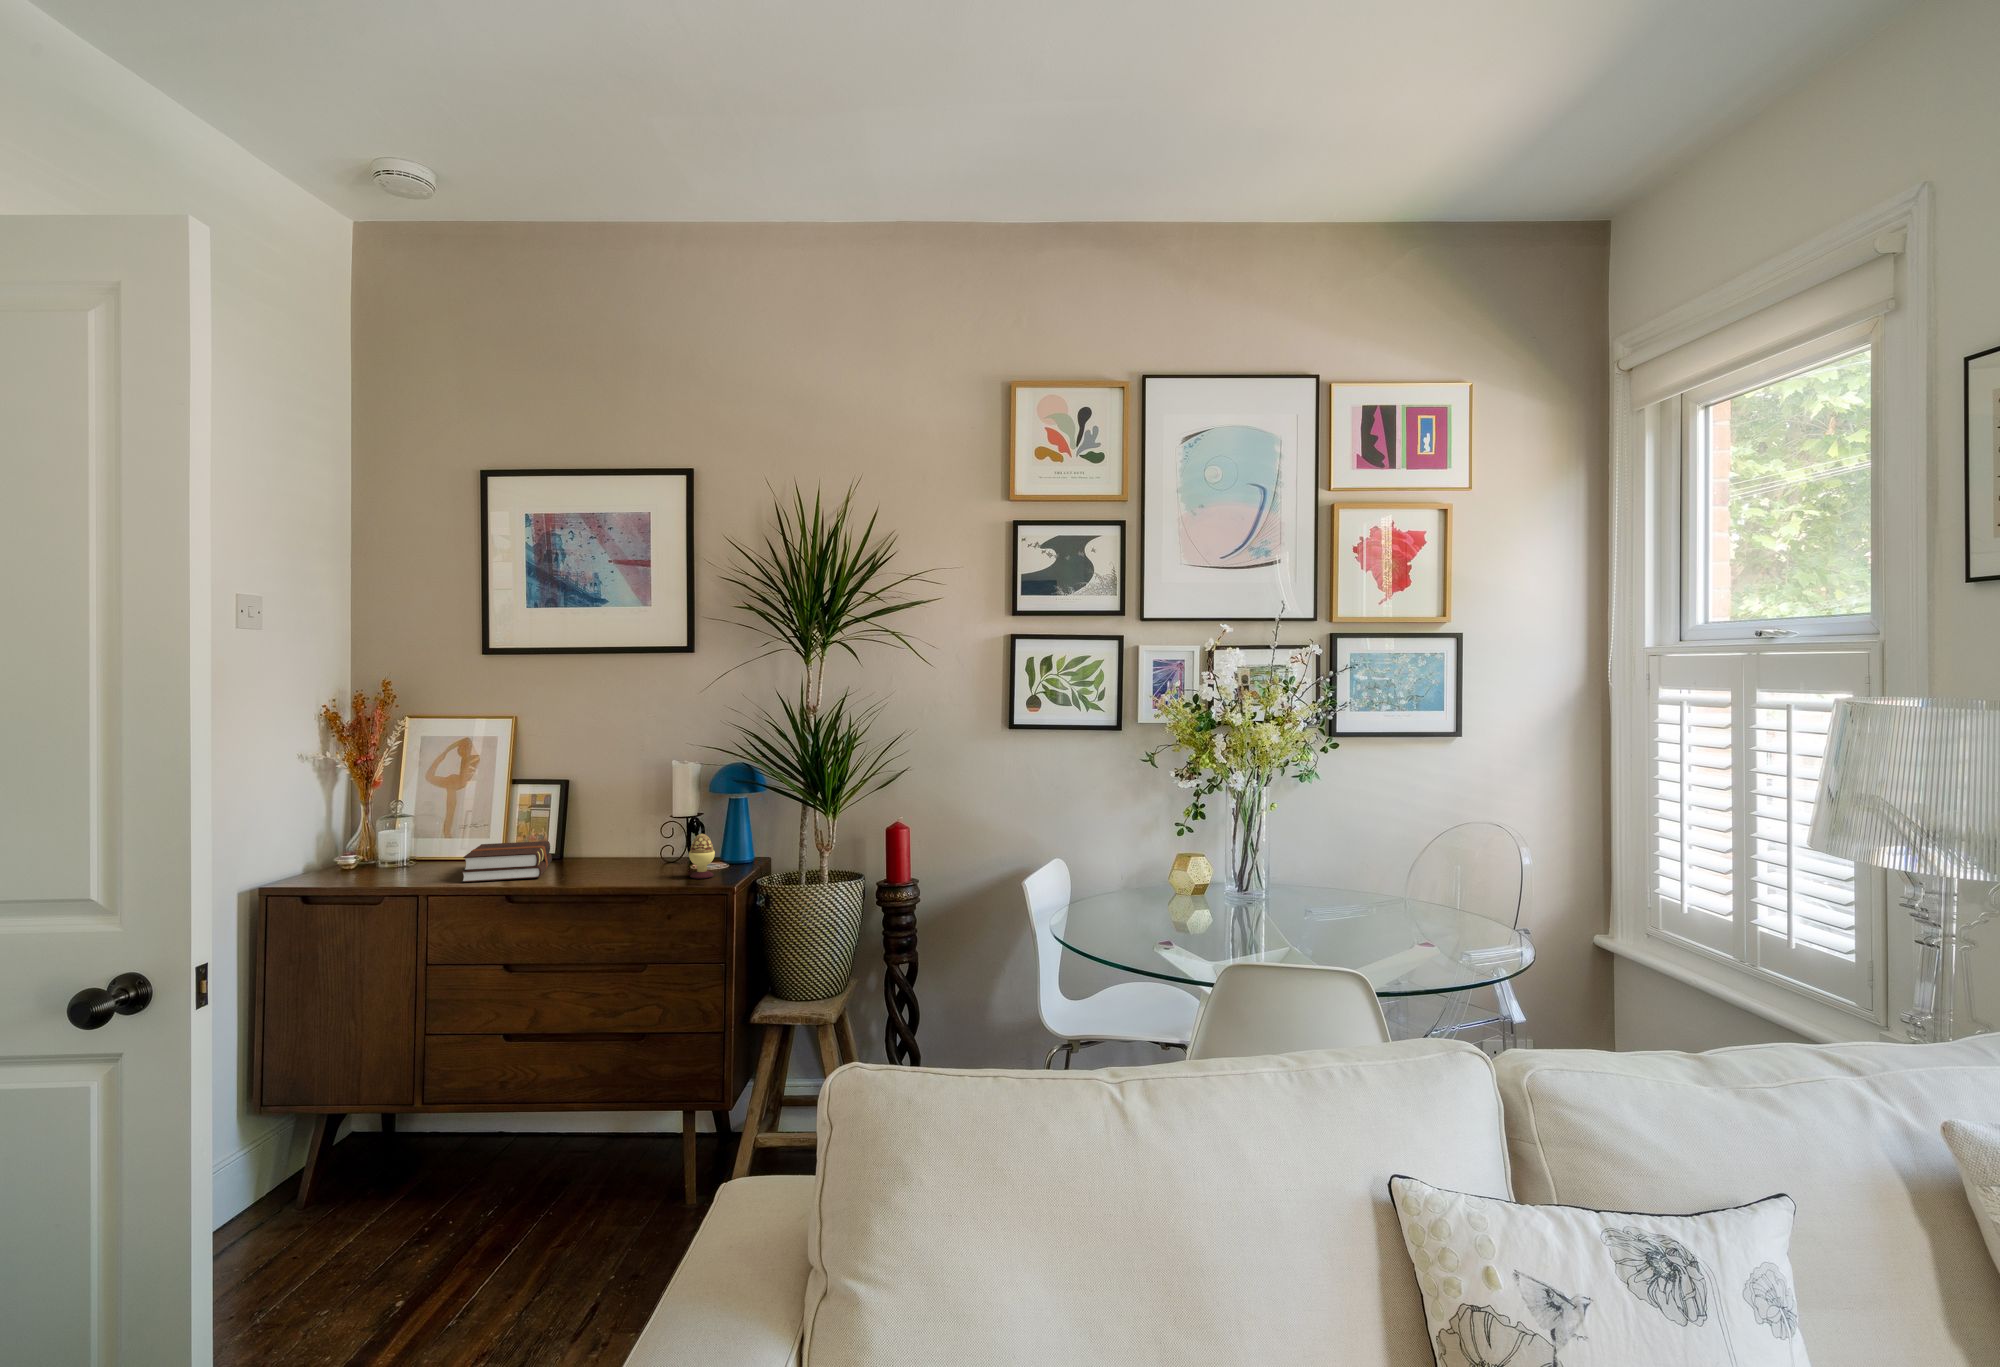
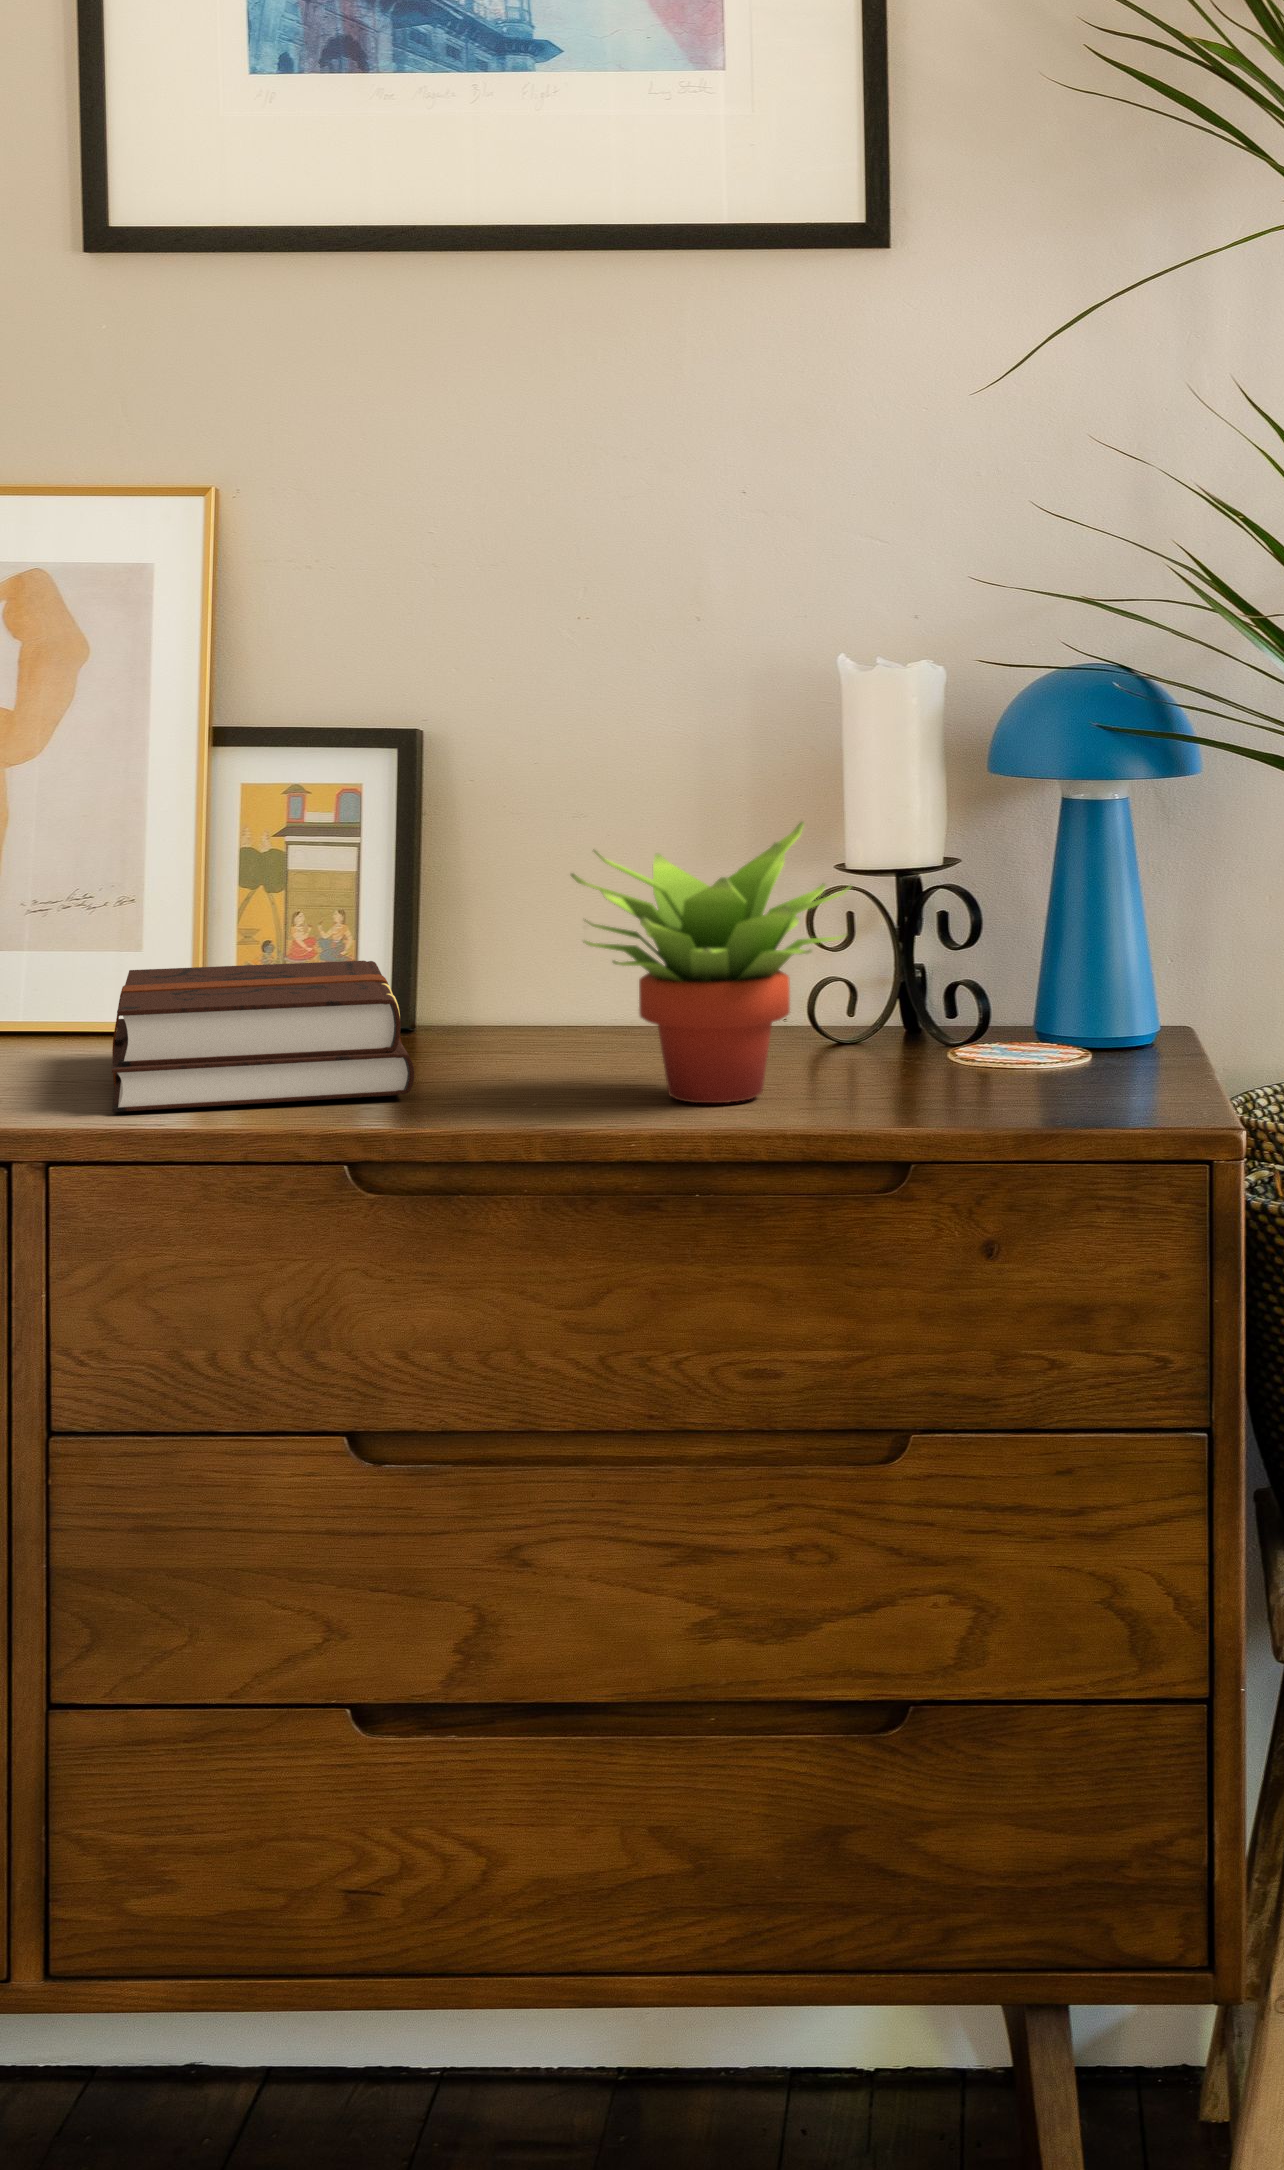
succulent plant: none [575,807,654,880] -> present [571,822,852,1103]
decorative egg: present [689,834,715,879] -> none [987,924,1084,1098]

